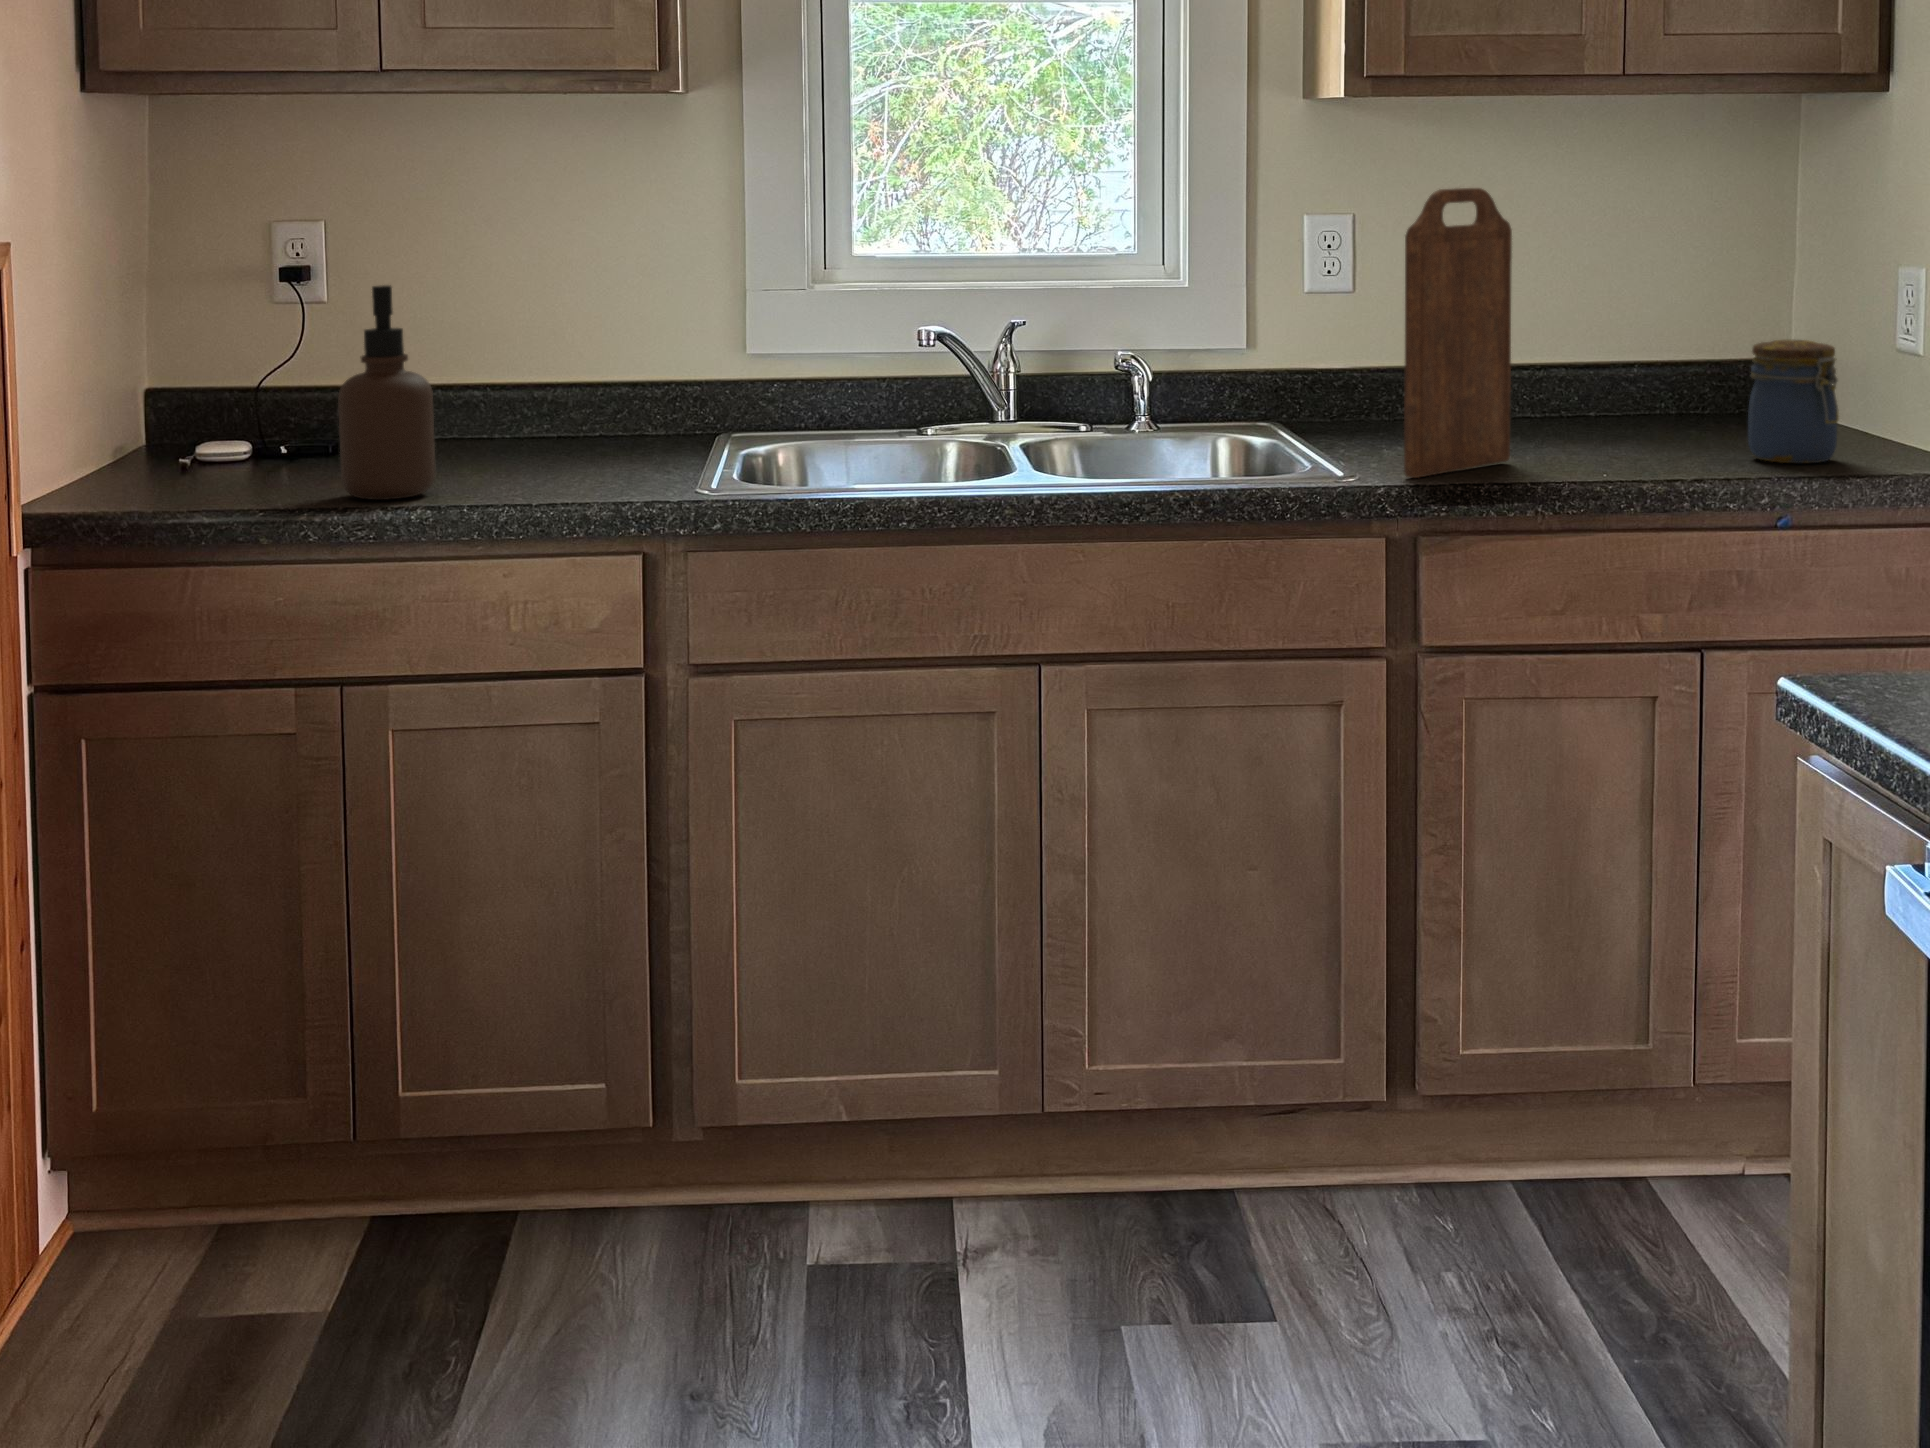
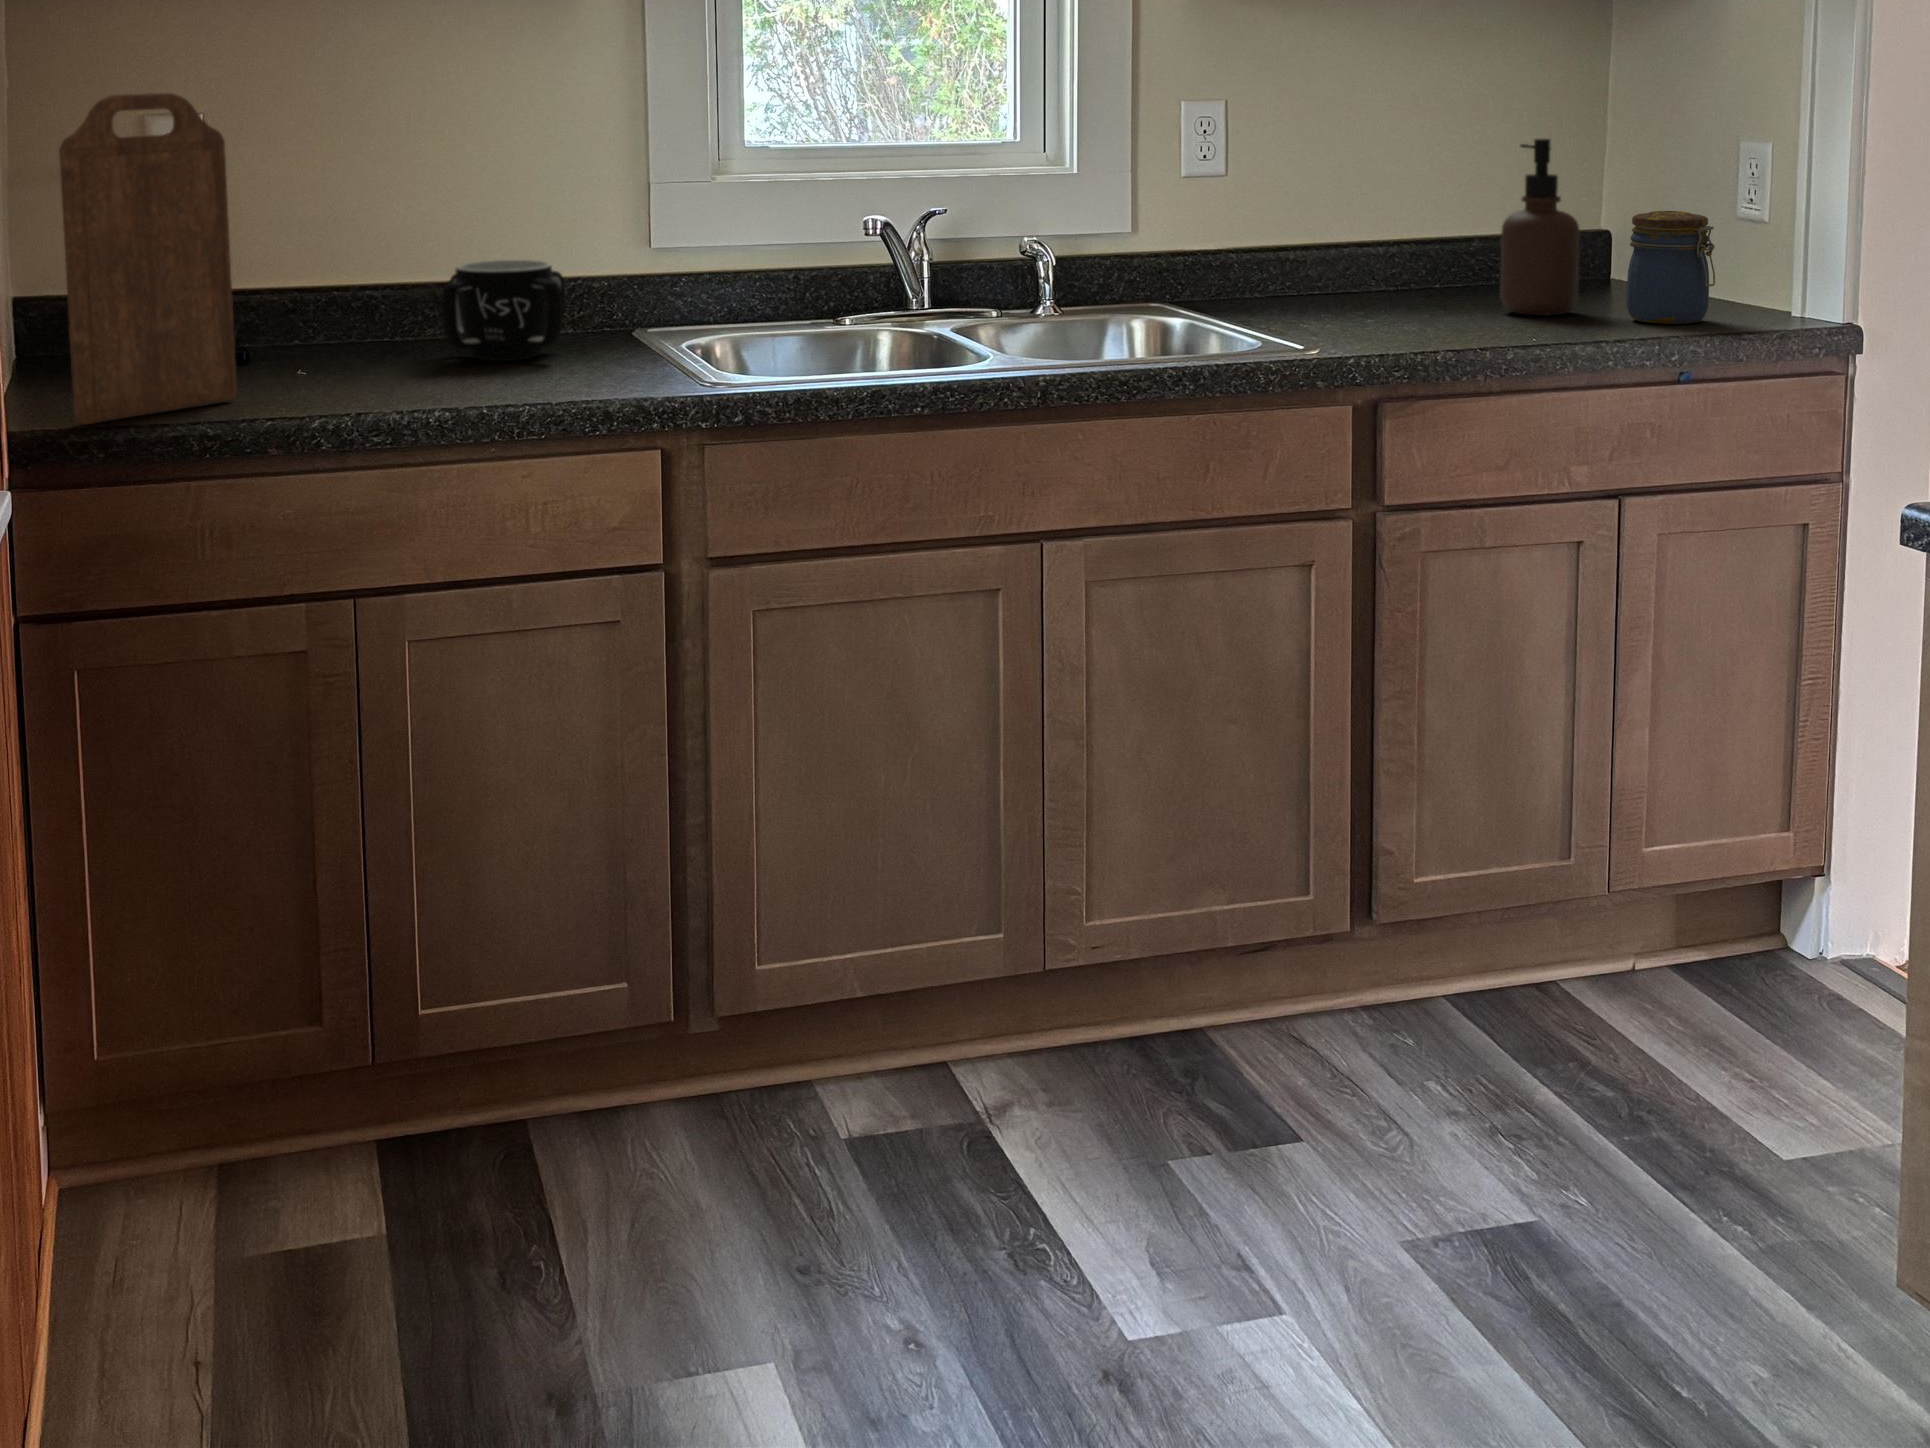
cutting board: present [1404,188,1512,478] -> present [59,93,237,425]
soap dispenser: present [338,285,436,500] -> present [1500,139,1580,316]
mug: none [504,365,640,461] -> present [441,260,565,361]

